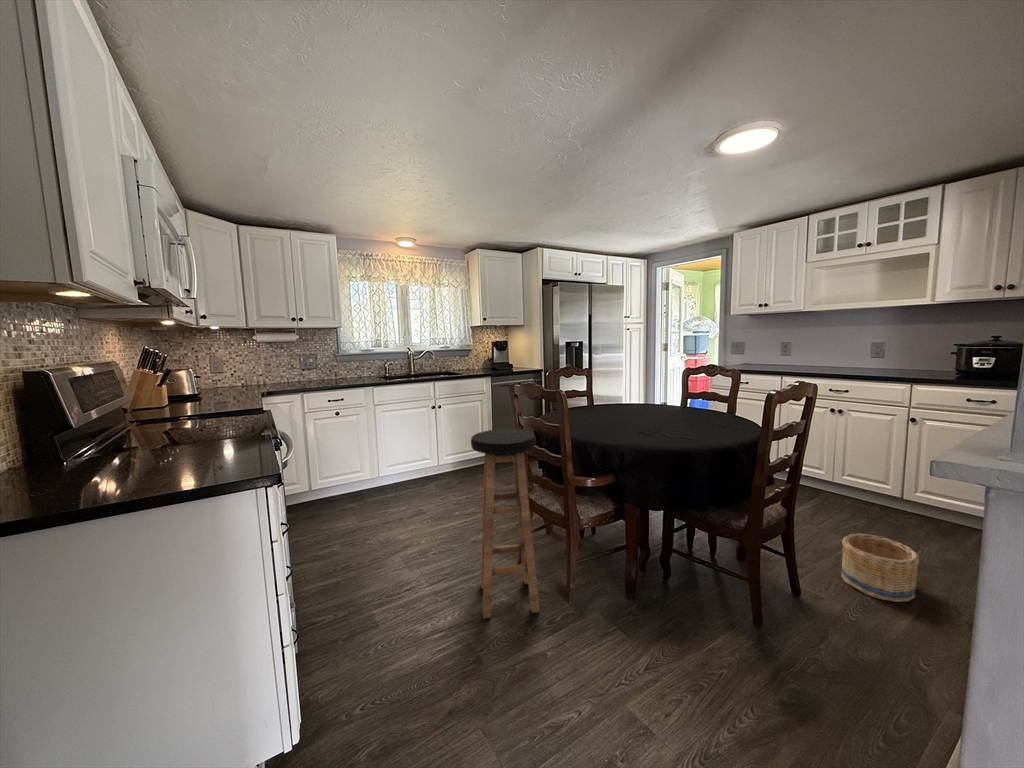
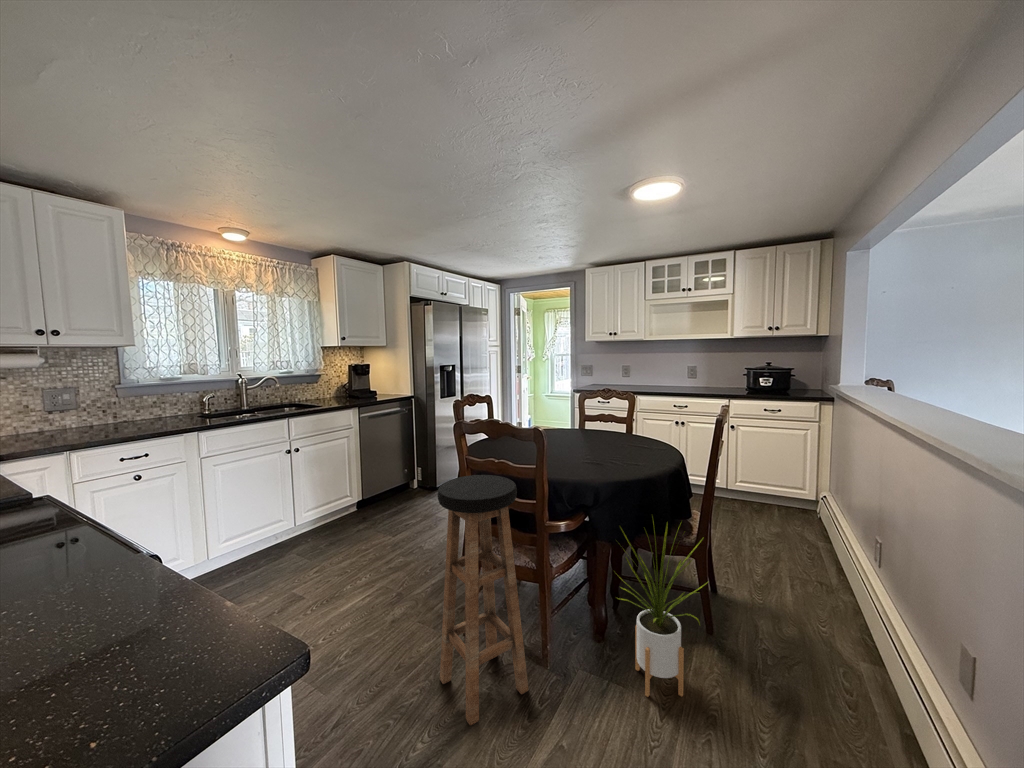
house plant: none [616,484,710,662] -> present [615,521,708,697]
basket: present [841,534,919,602] -> none [729,523,783,576]

